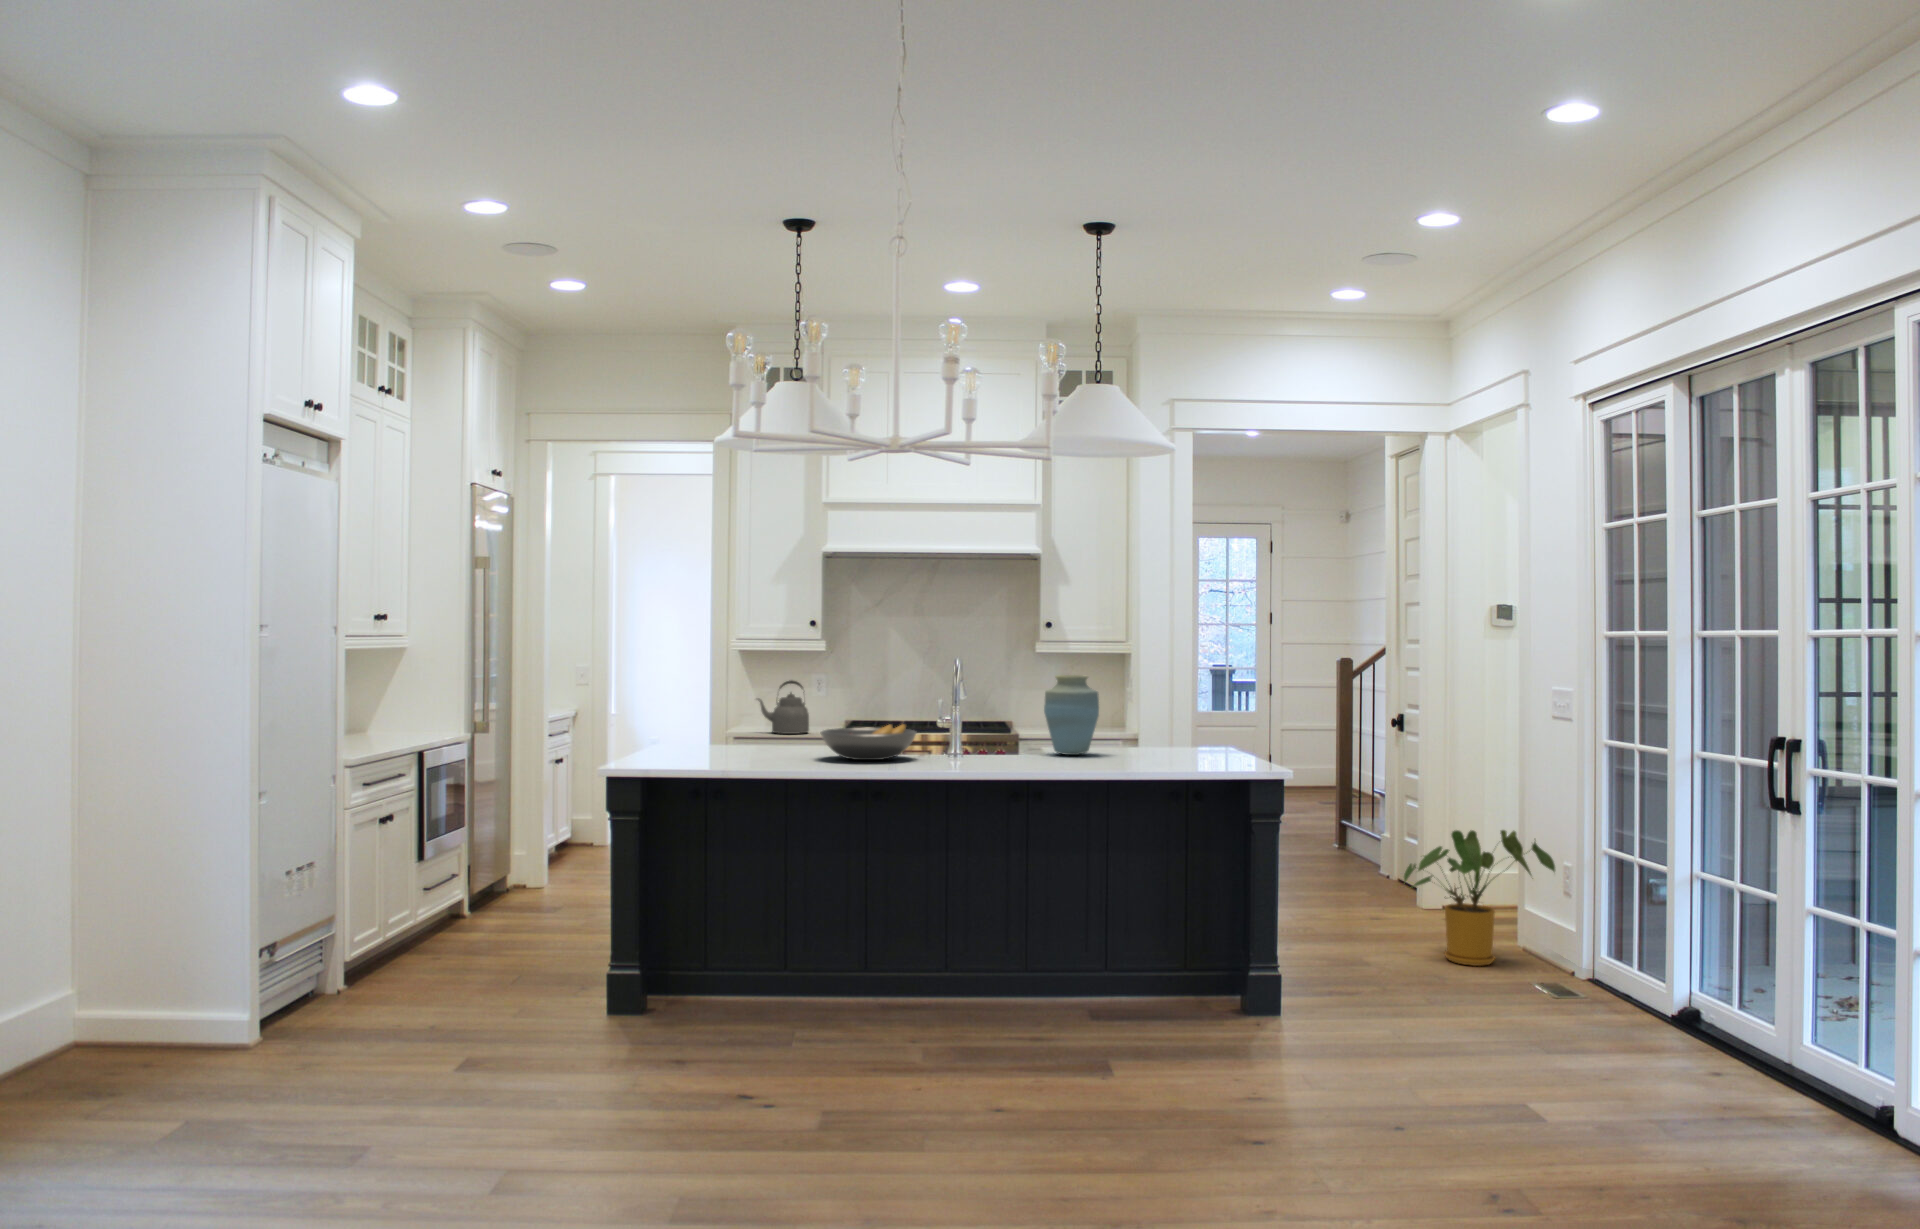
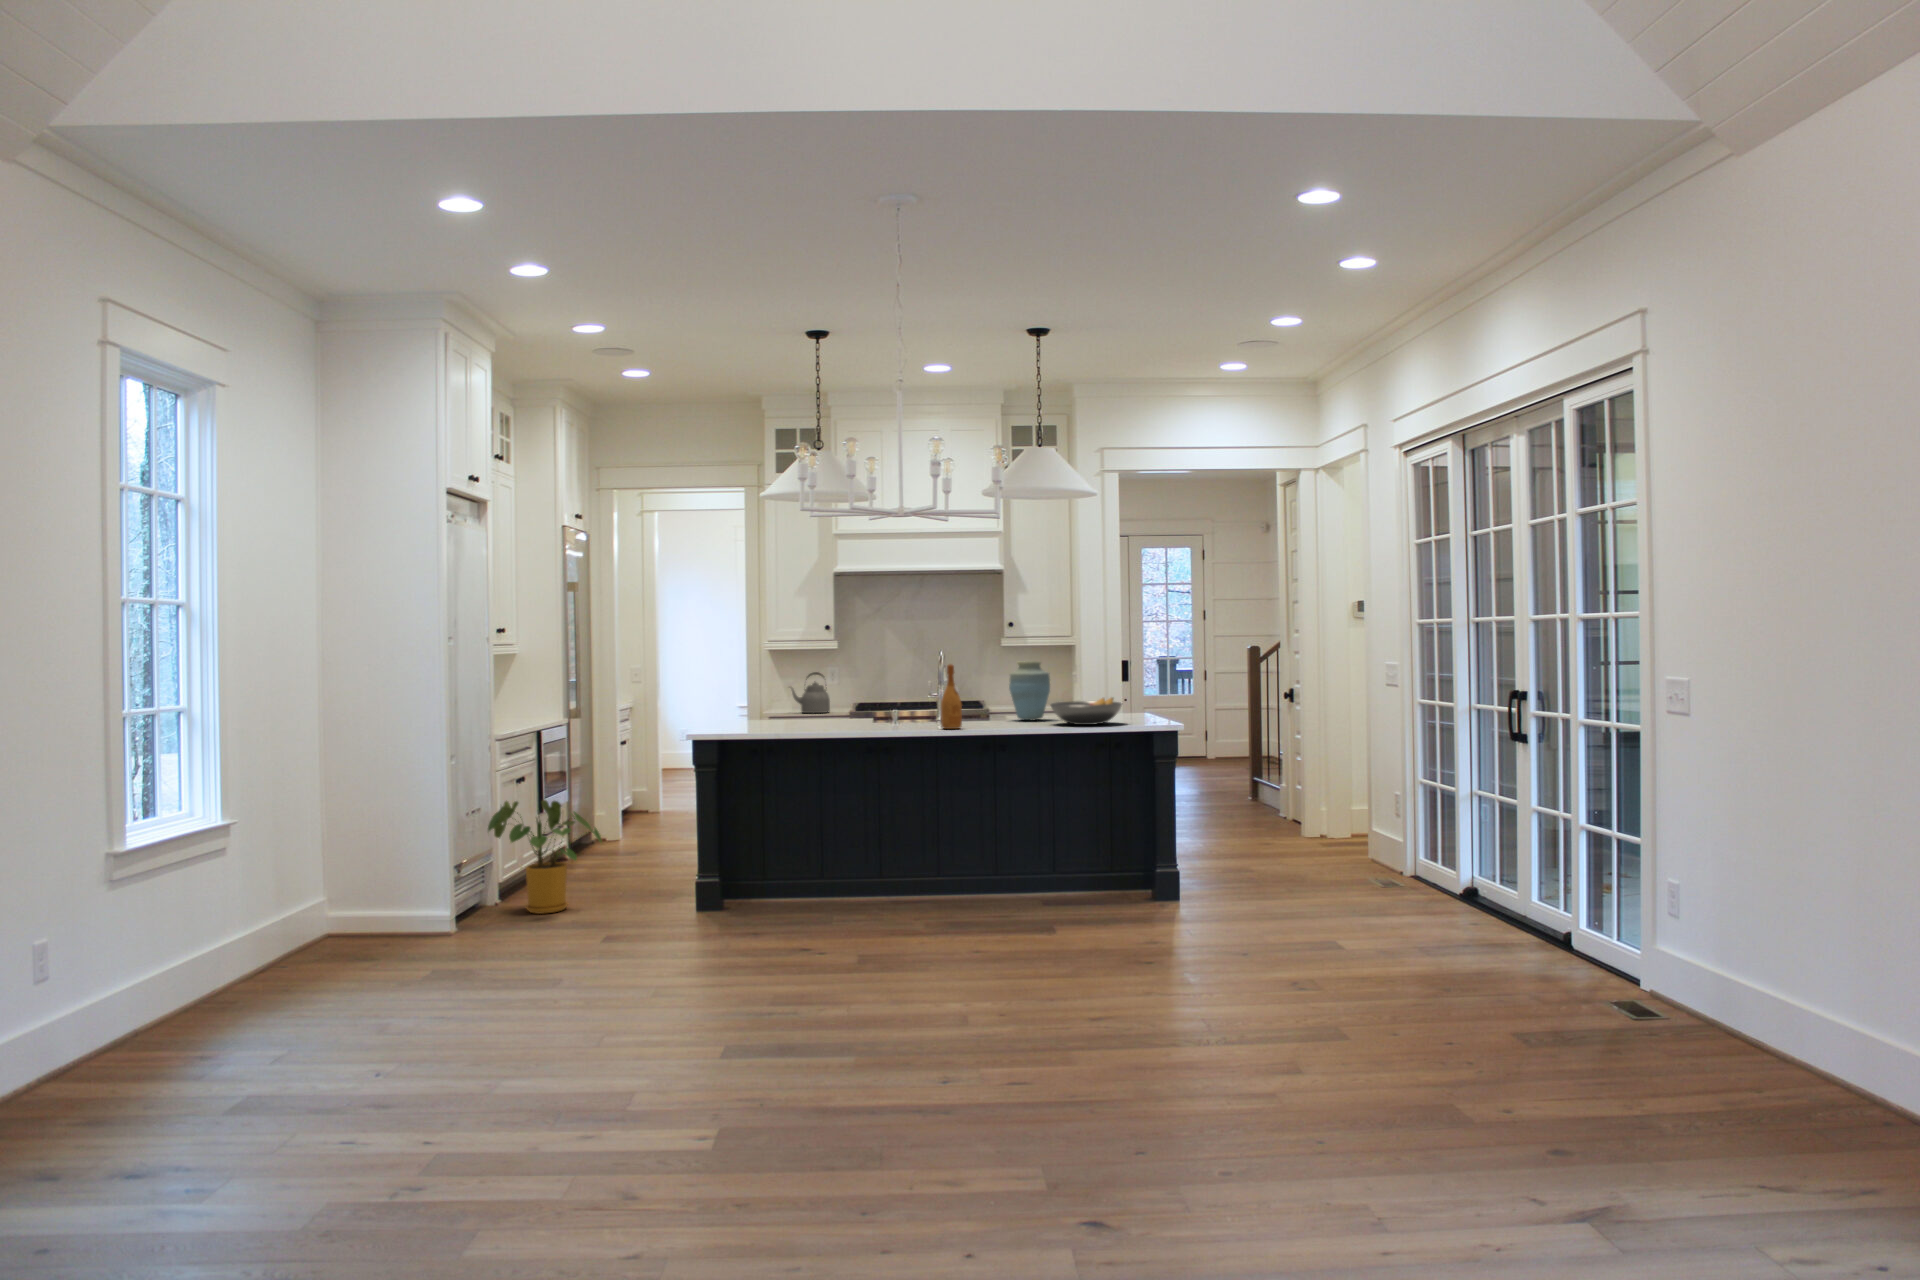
wine bottle: none [951,679,980,768] -> present [941,664,962,729]
fruit bowl: present [821,724,916,760] -> present [1051,698,1122,725]
house plant: present [1404,830,1555,966] -> present [488,800,601,914]

